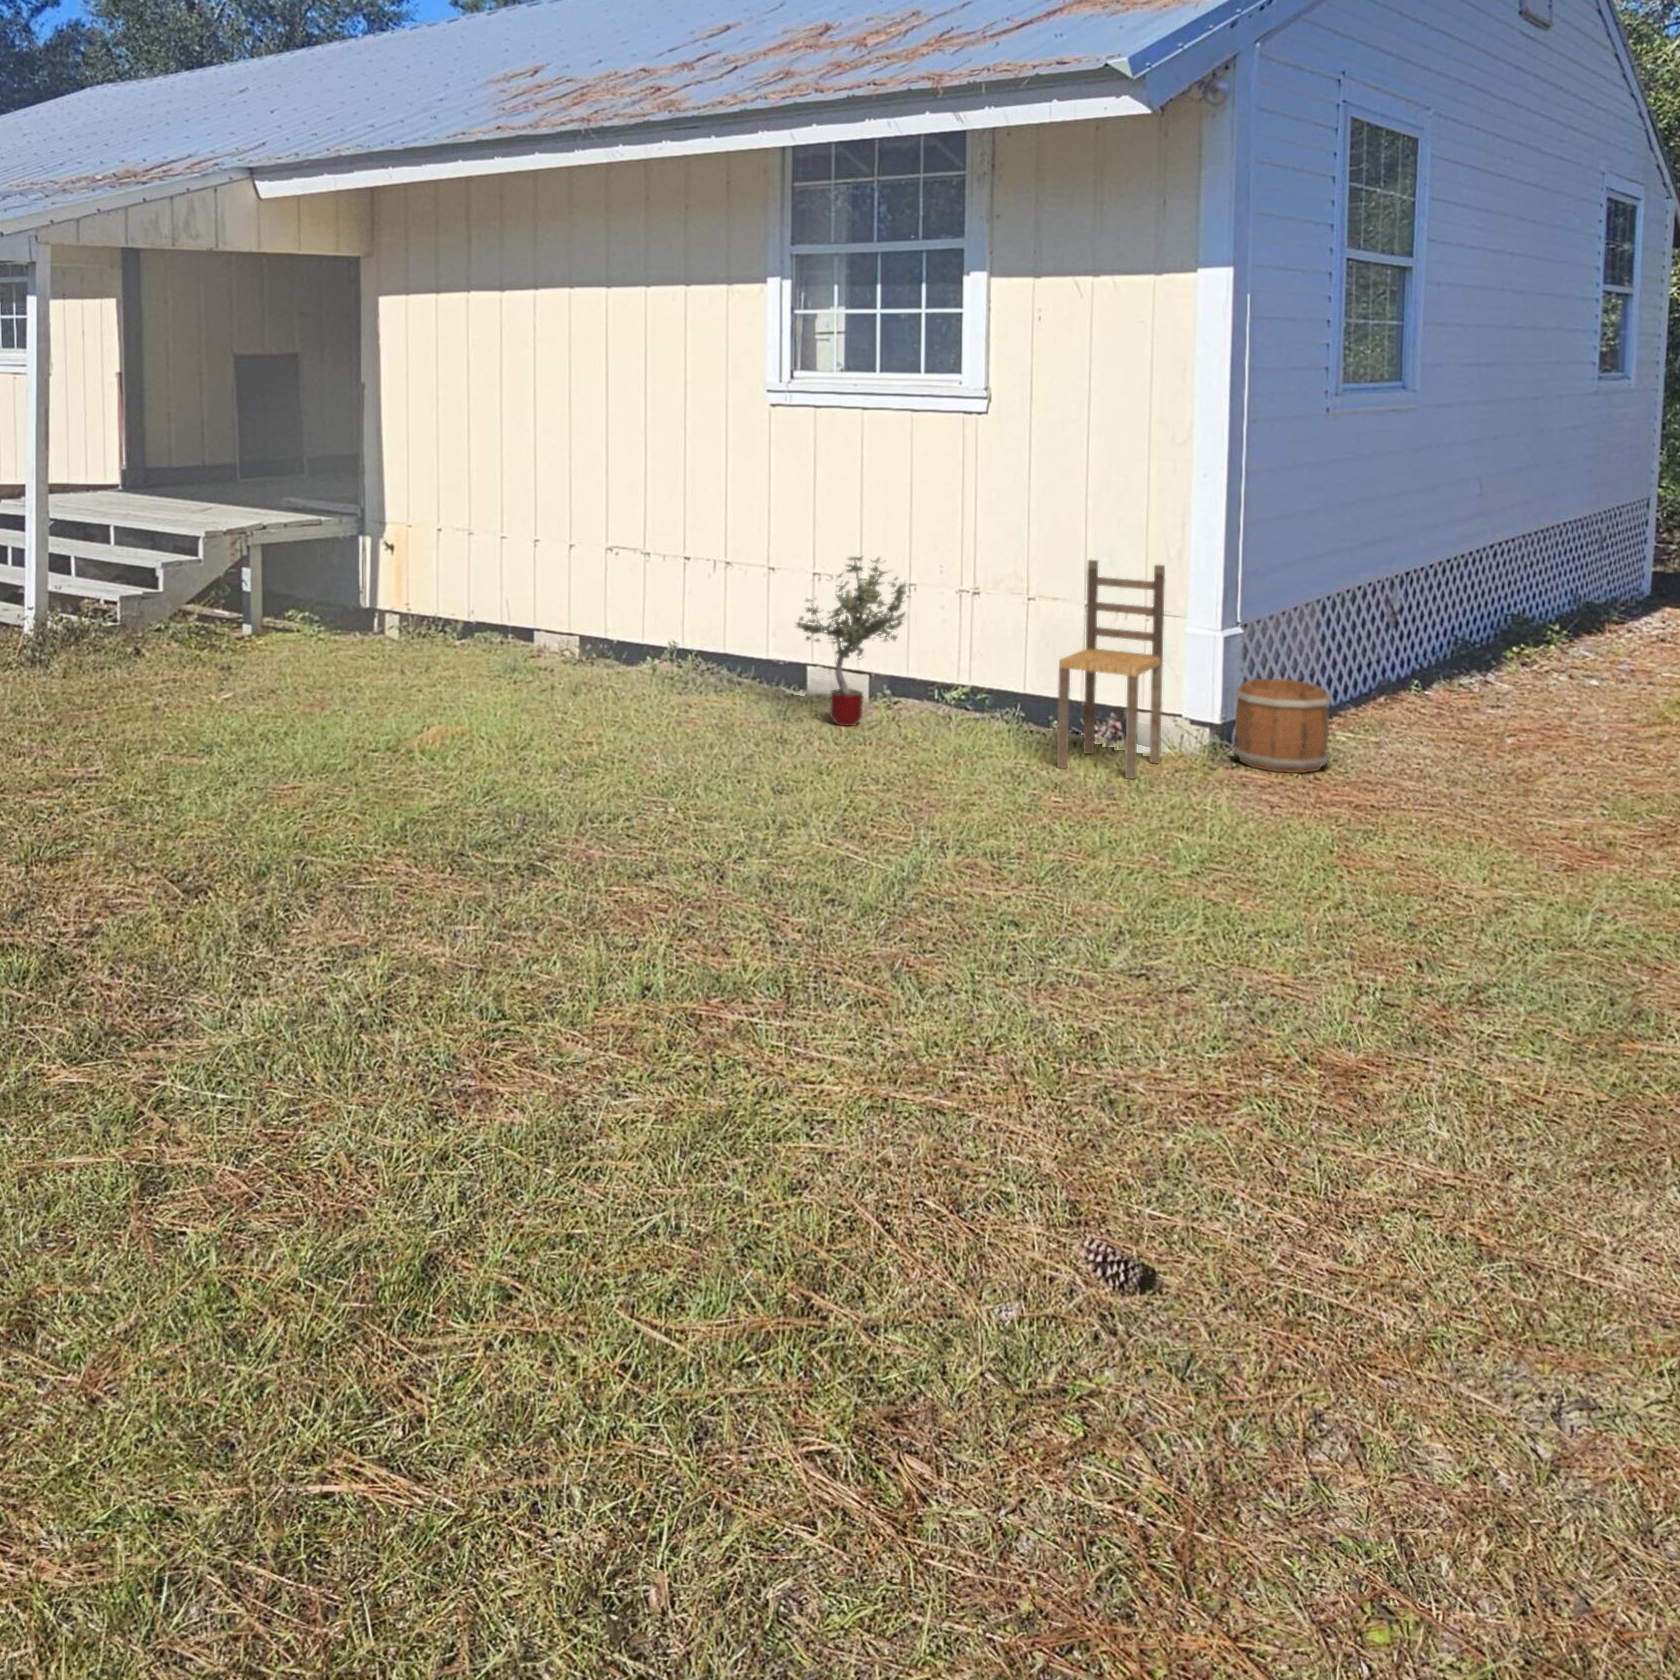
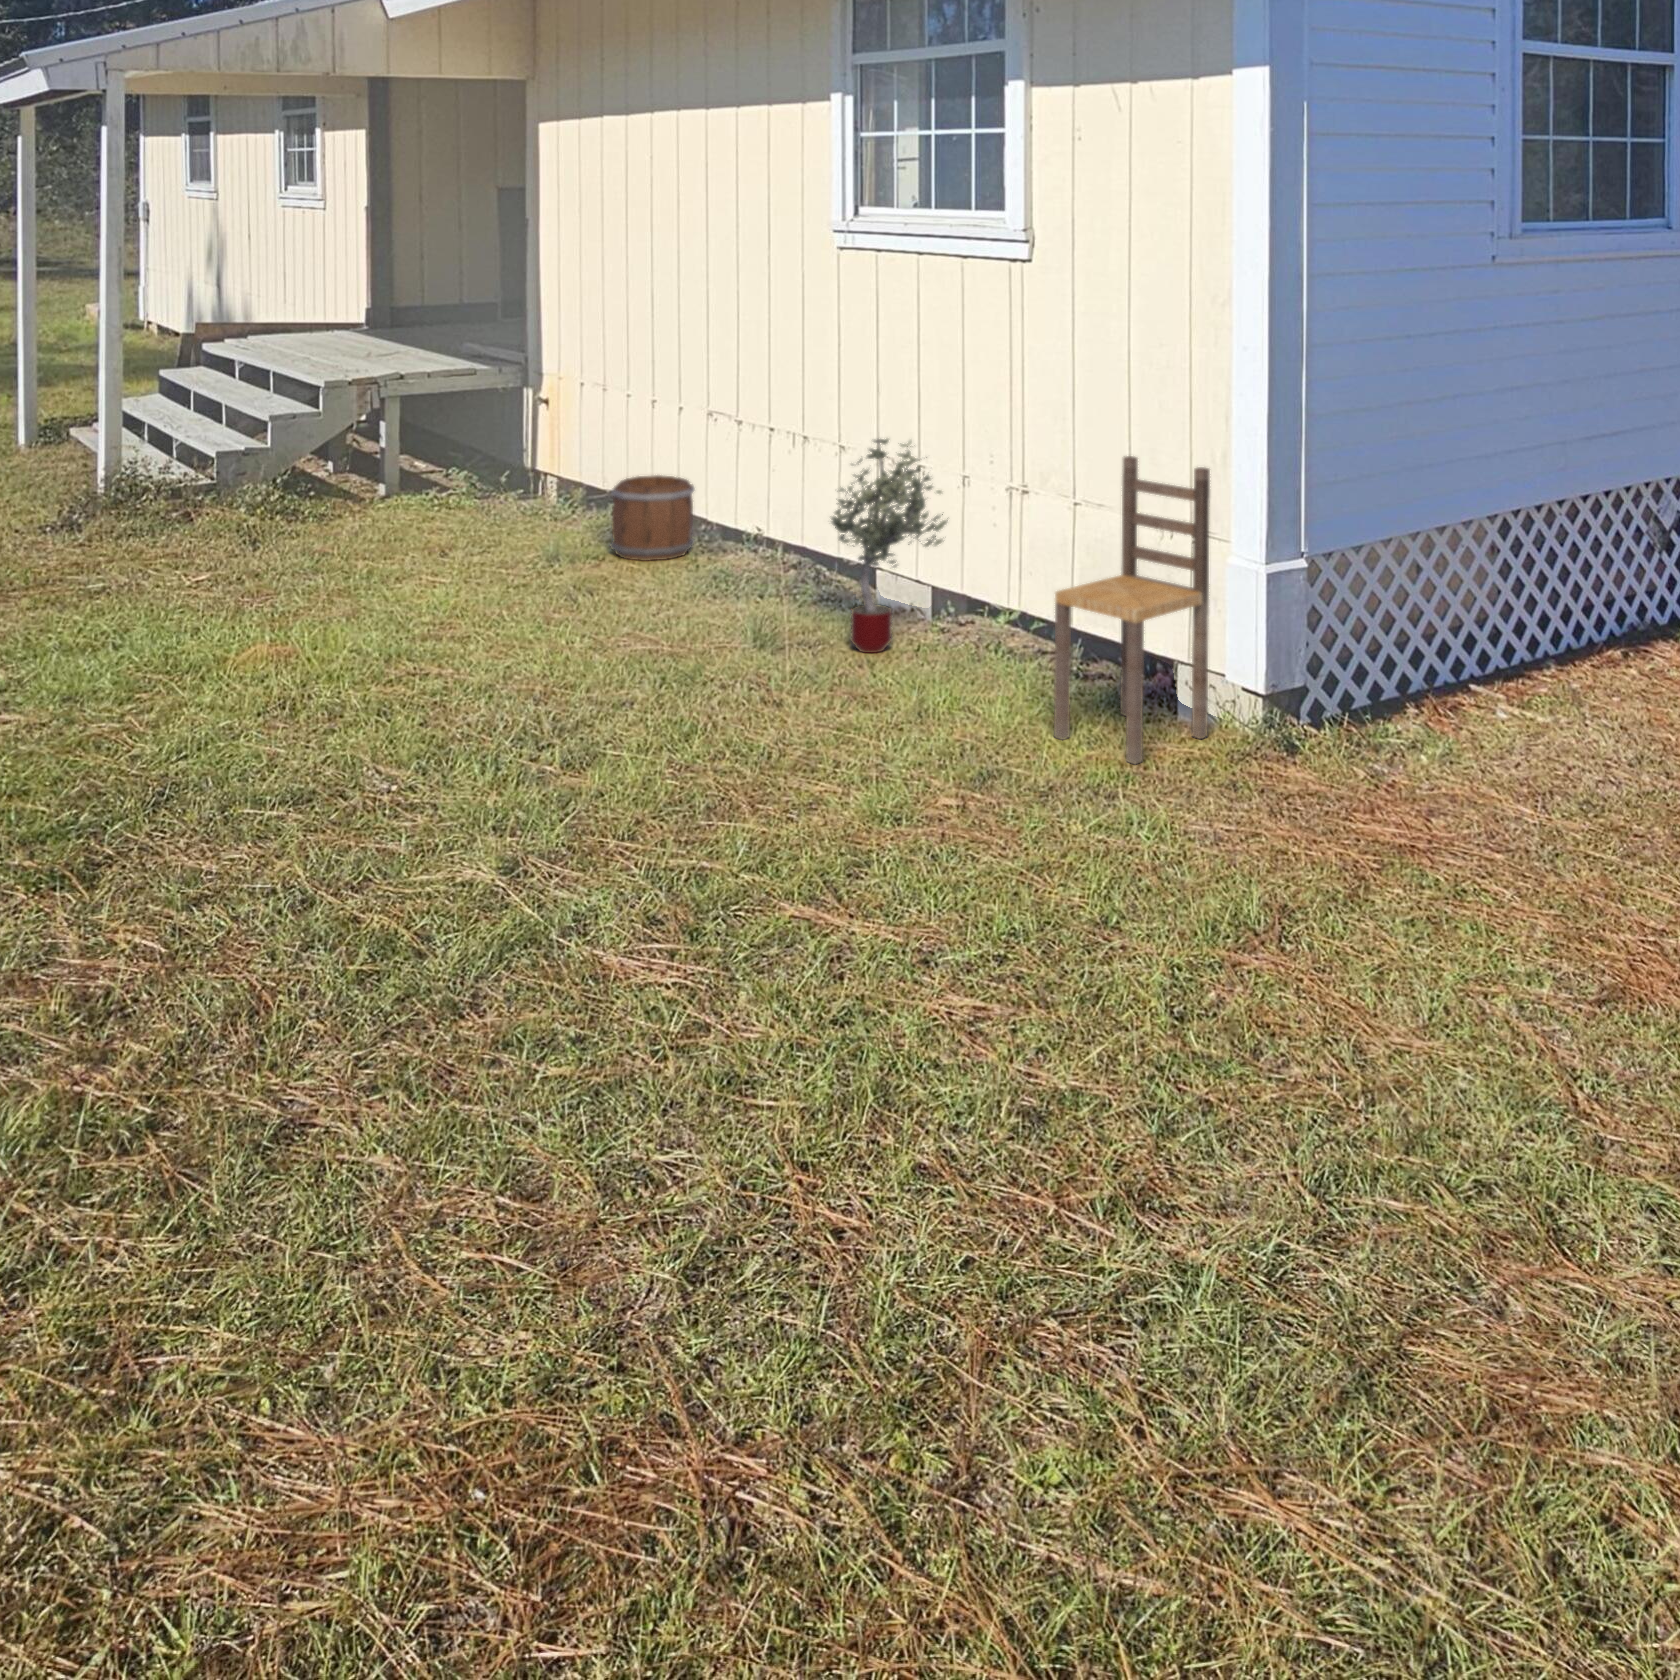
bucket: present [1233,679,1331,773] -> present [610,475,694,561]

